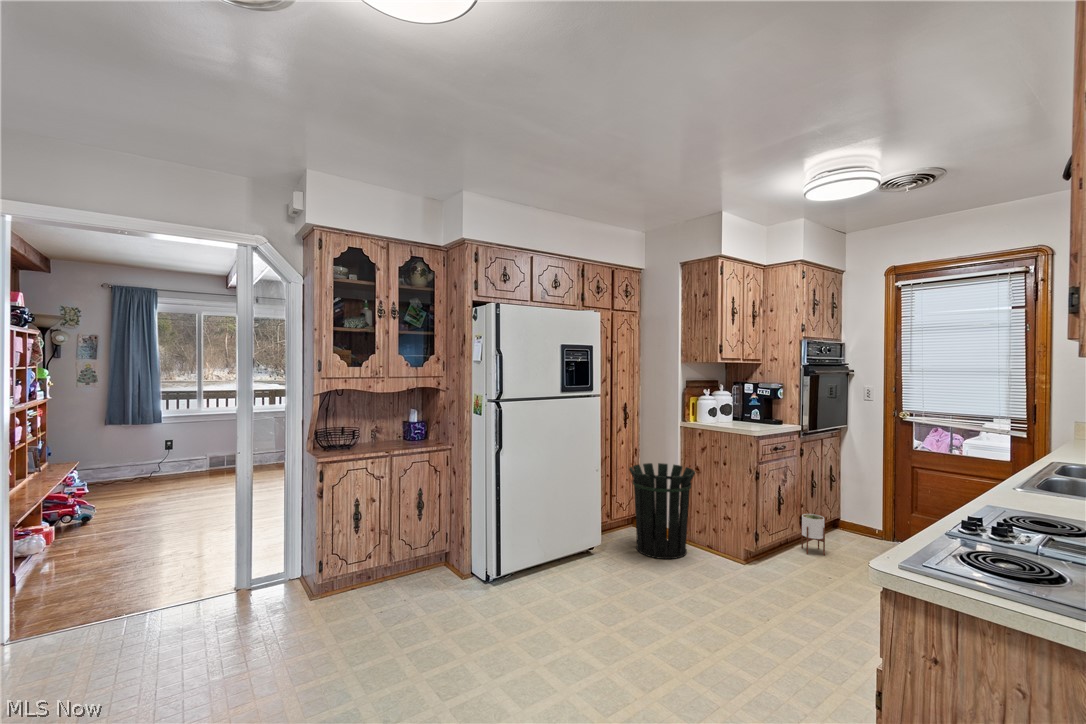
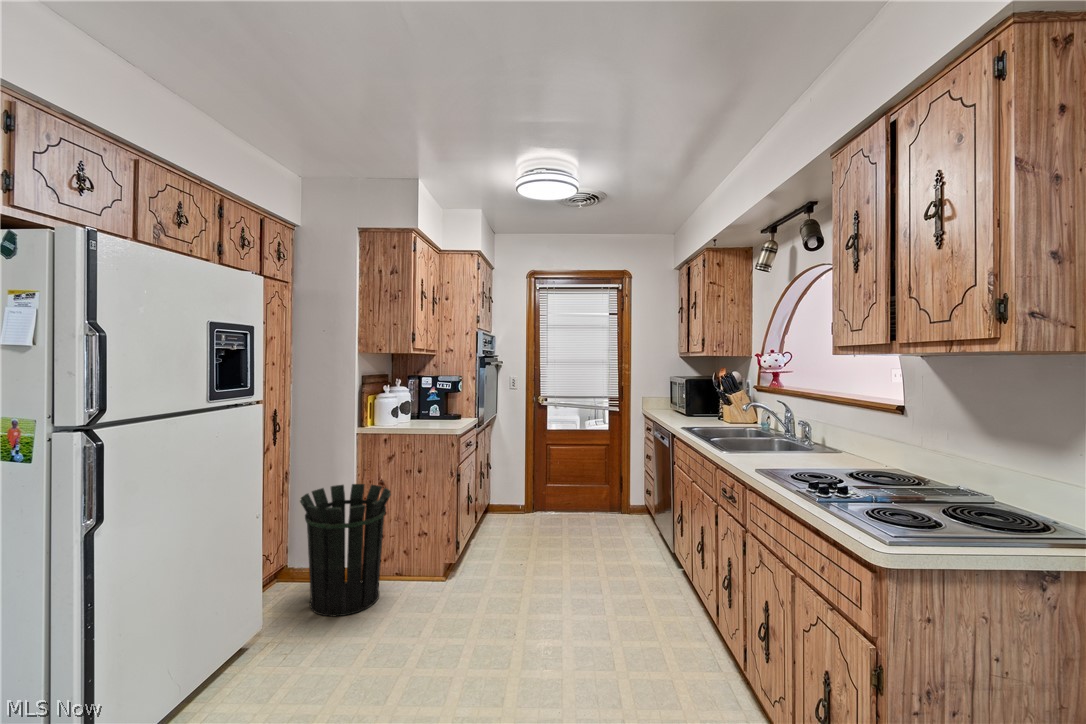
potted plant: present [801,514,825,555] -> none [478,477,502,548]

